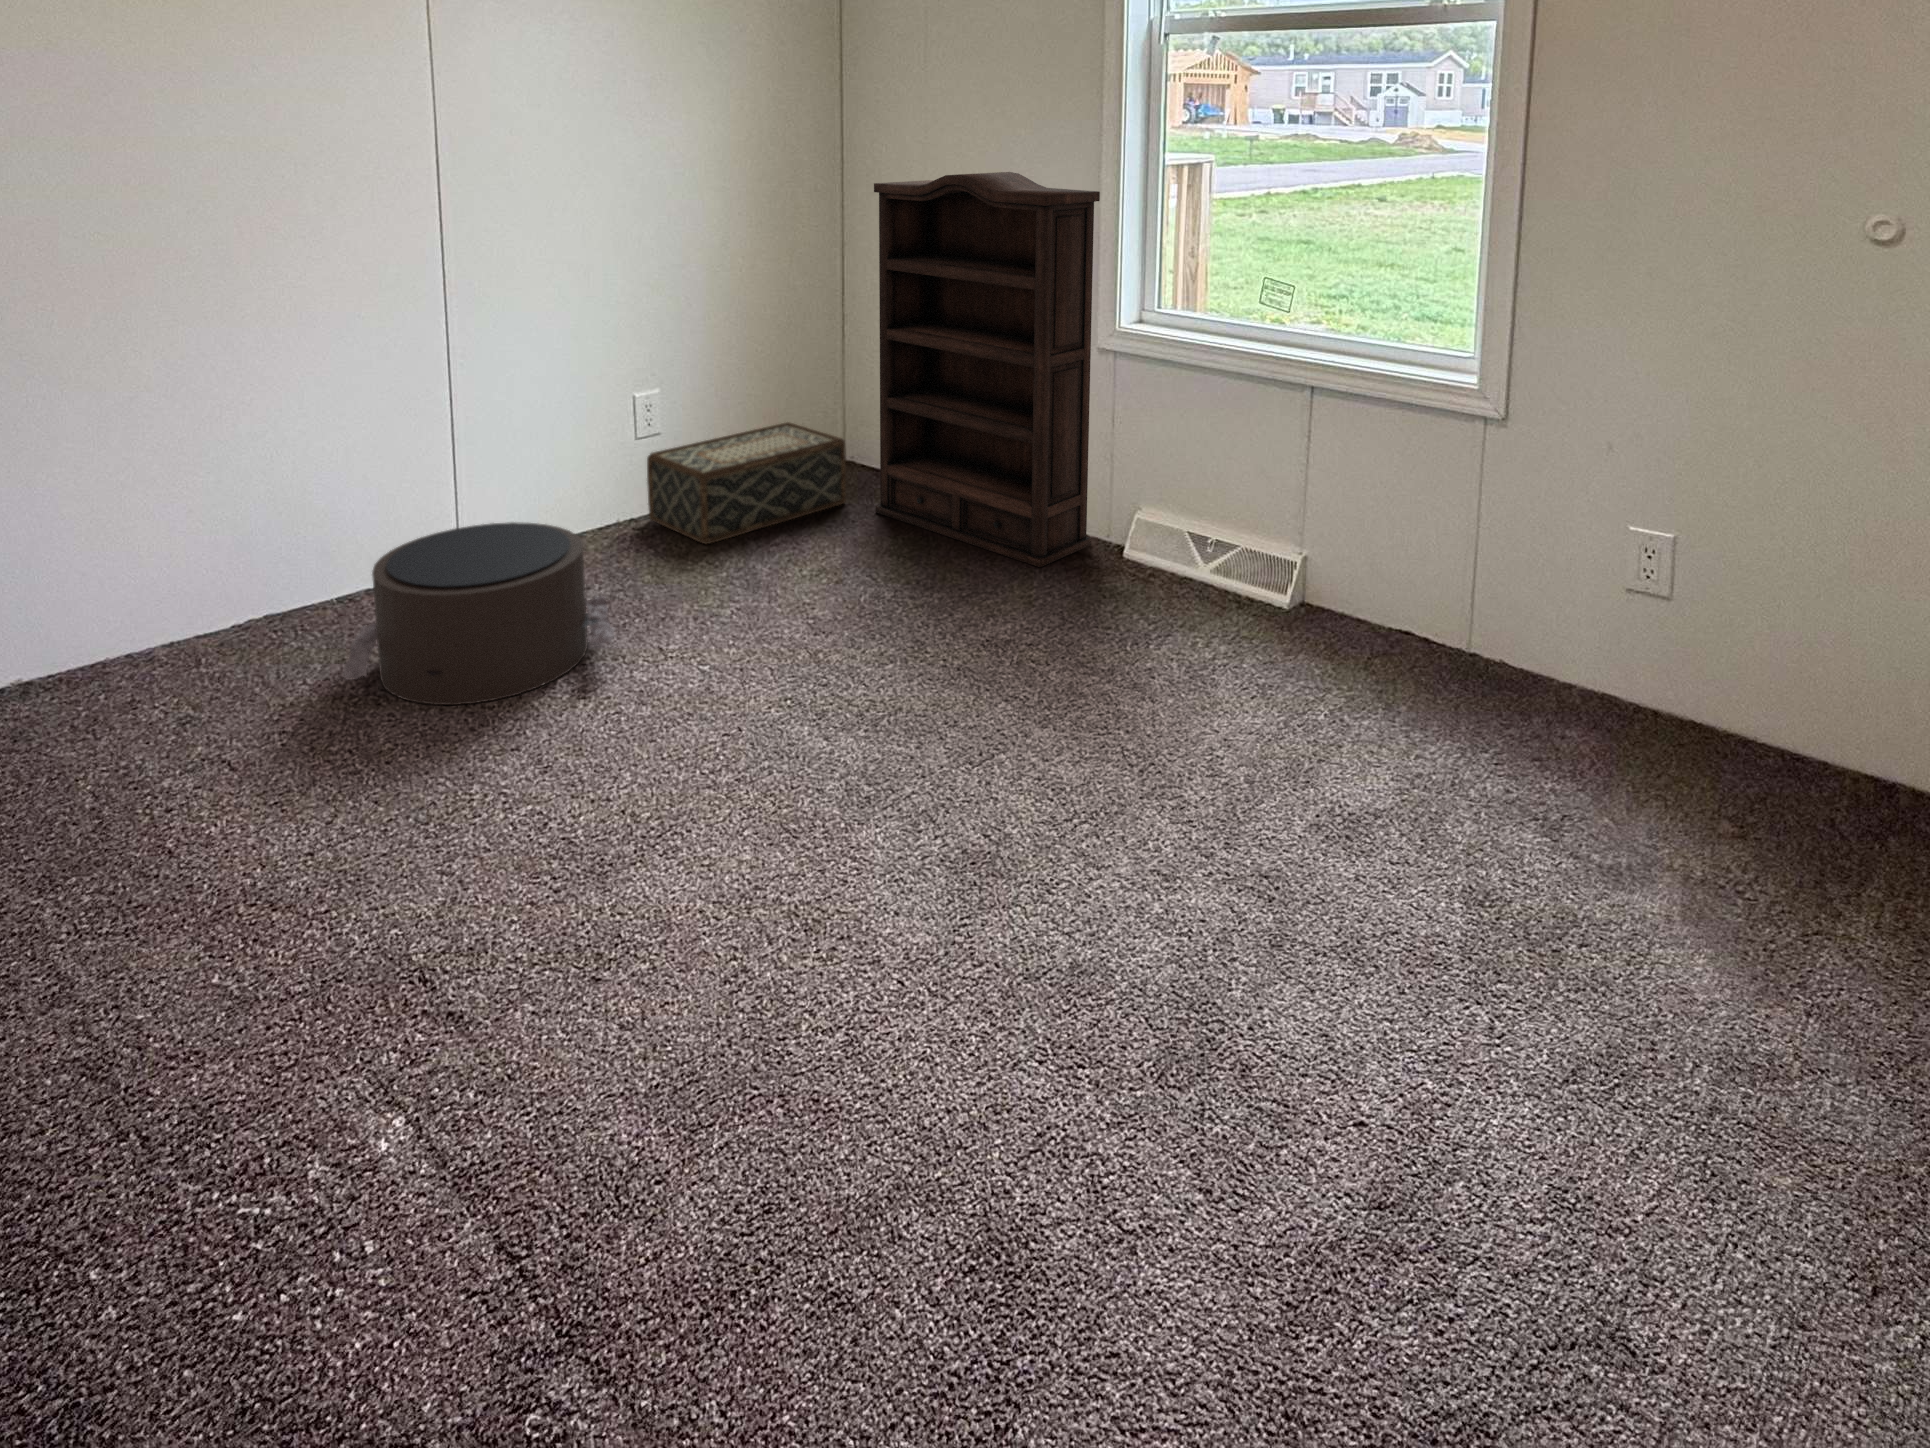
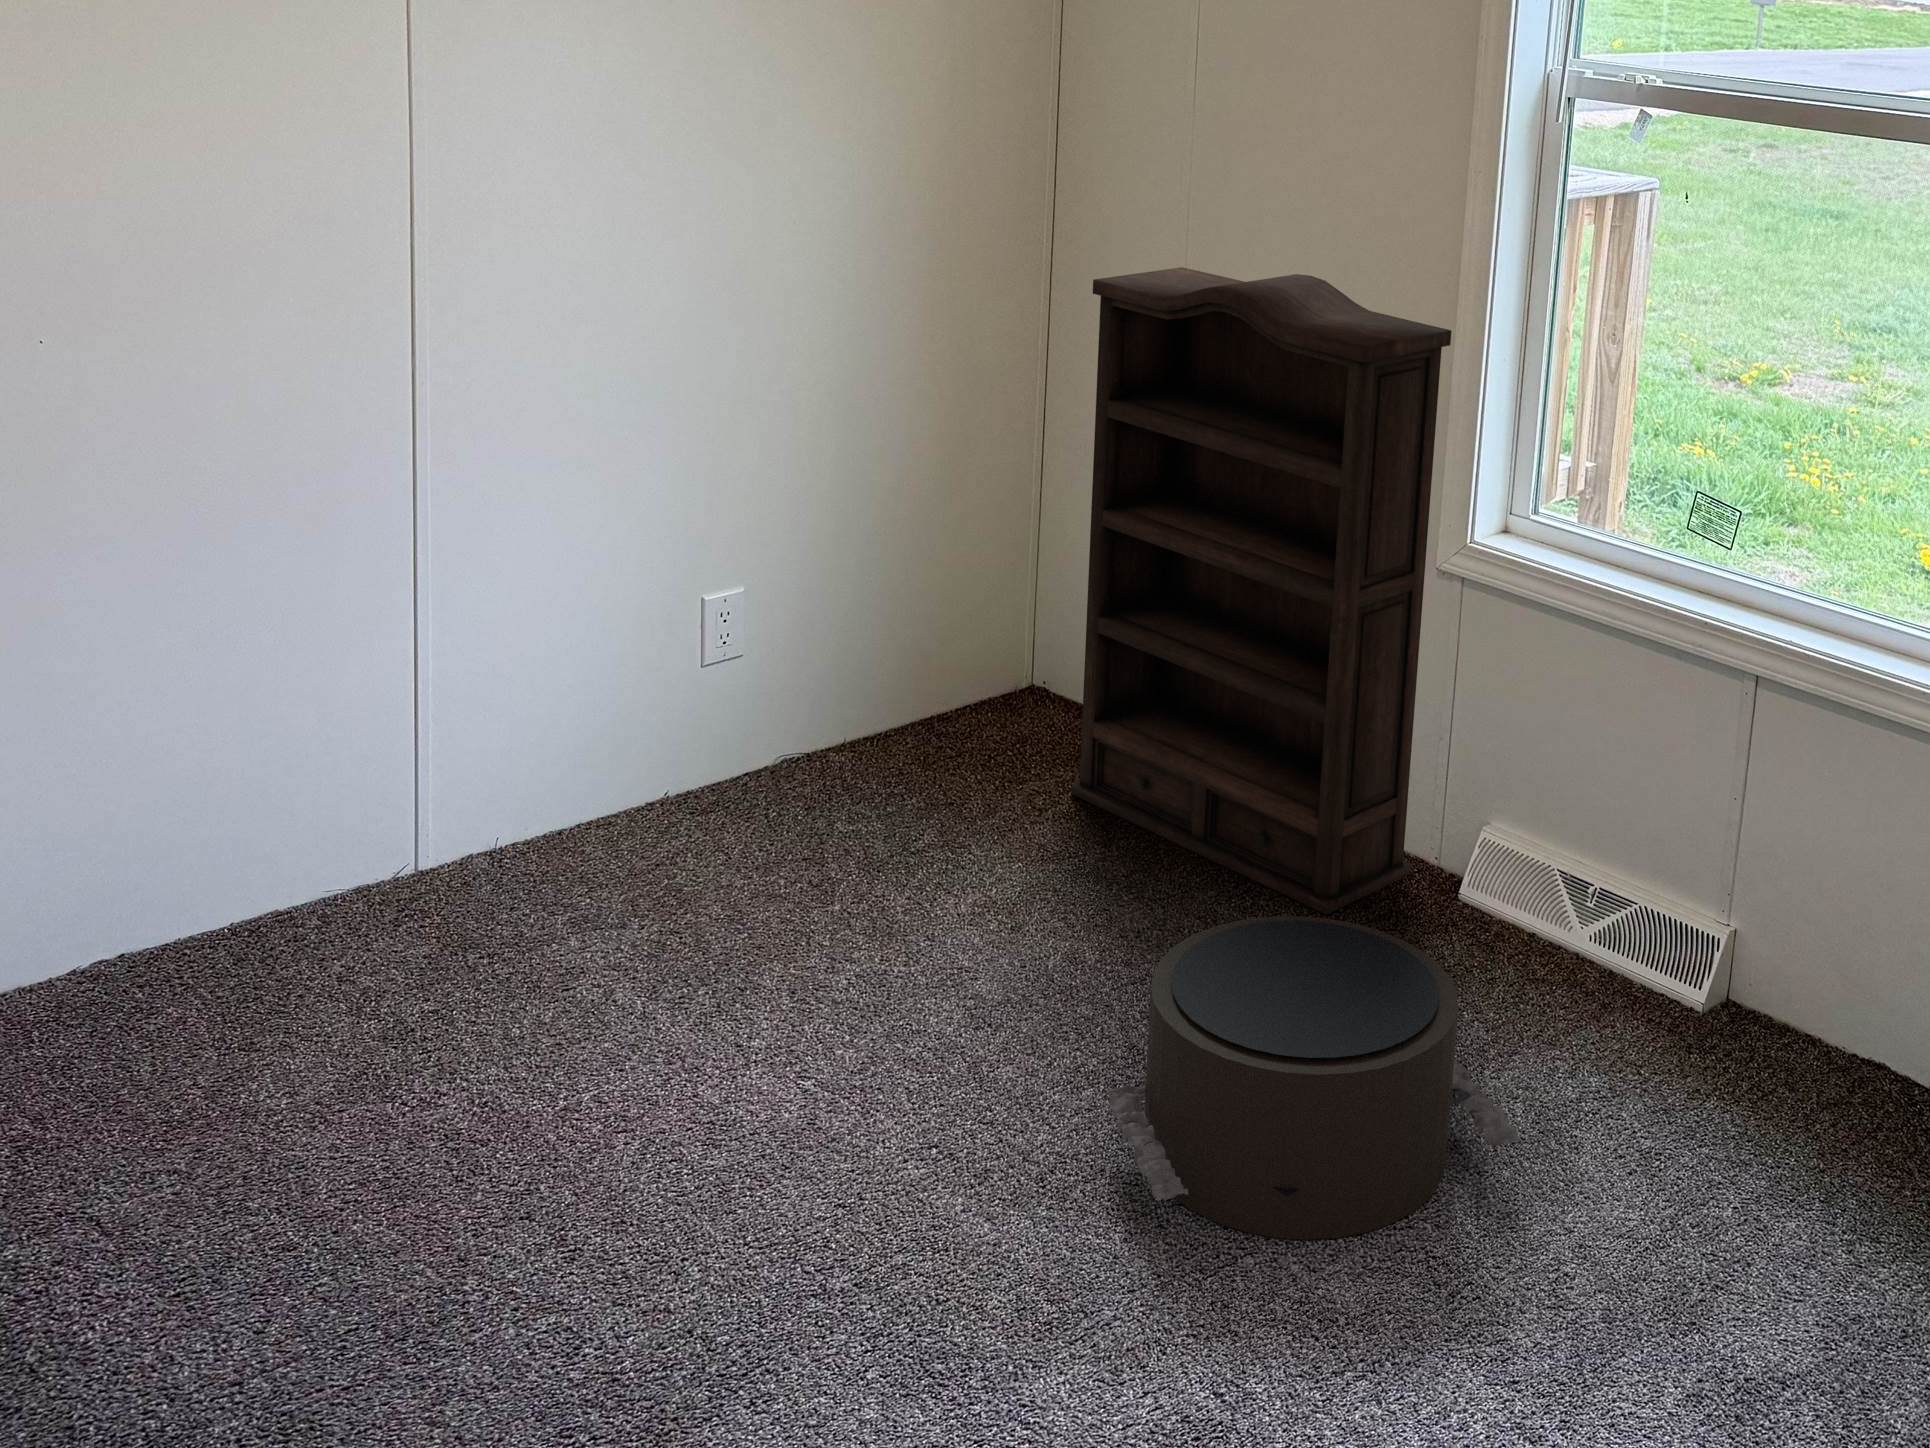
woven basket: present [647,422,846,544] -> none [710,632,1027,847]
pouf: present [344,522,614,705] -> present [1106,916,1520,1240]

